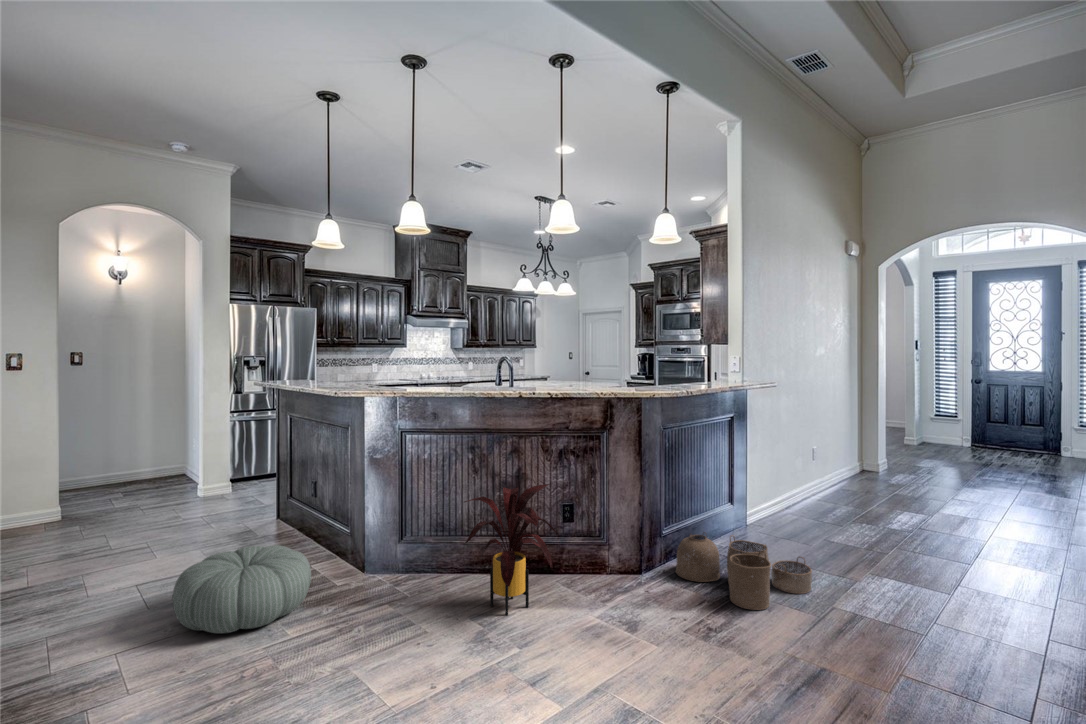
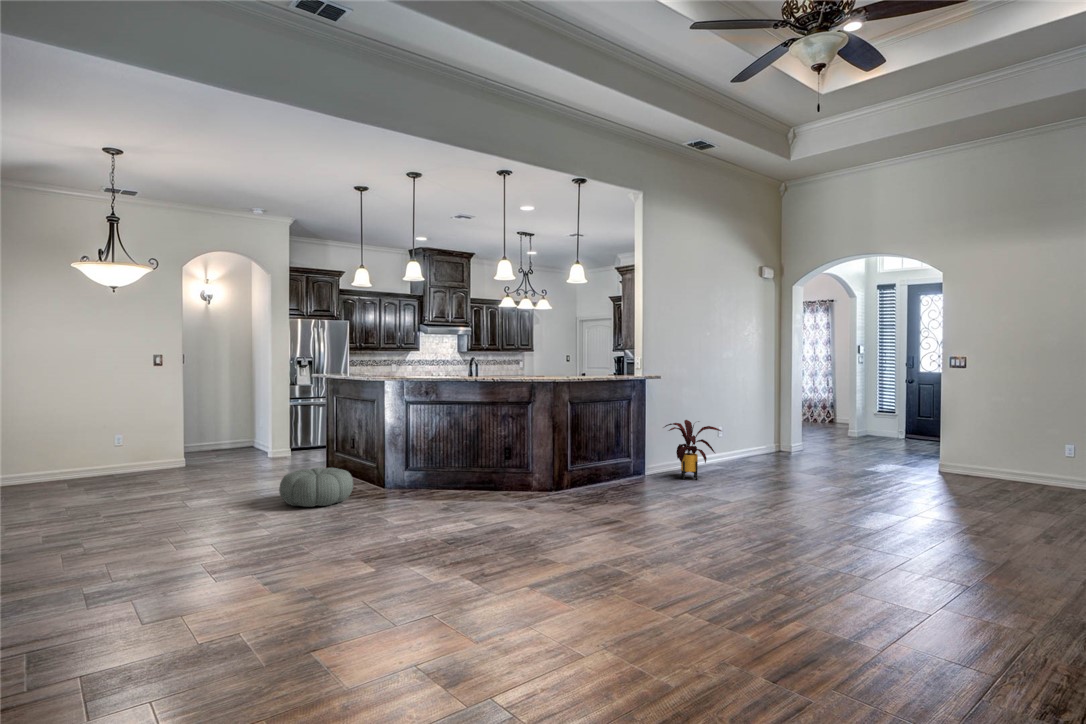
house plant: present [464,484,557,615] -> present [665,420,721,480]
woven basket: present [676,535,812,610] -> none [575,467,652,505]

